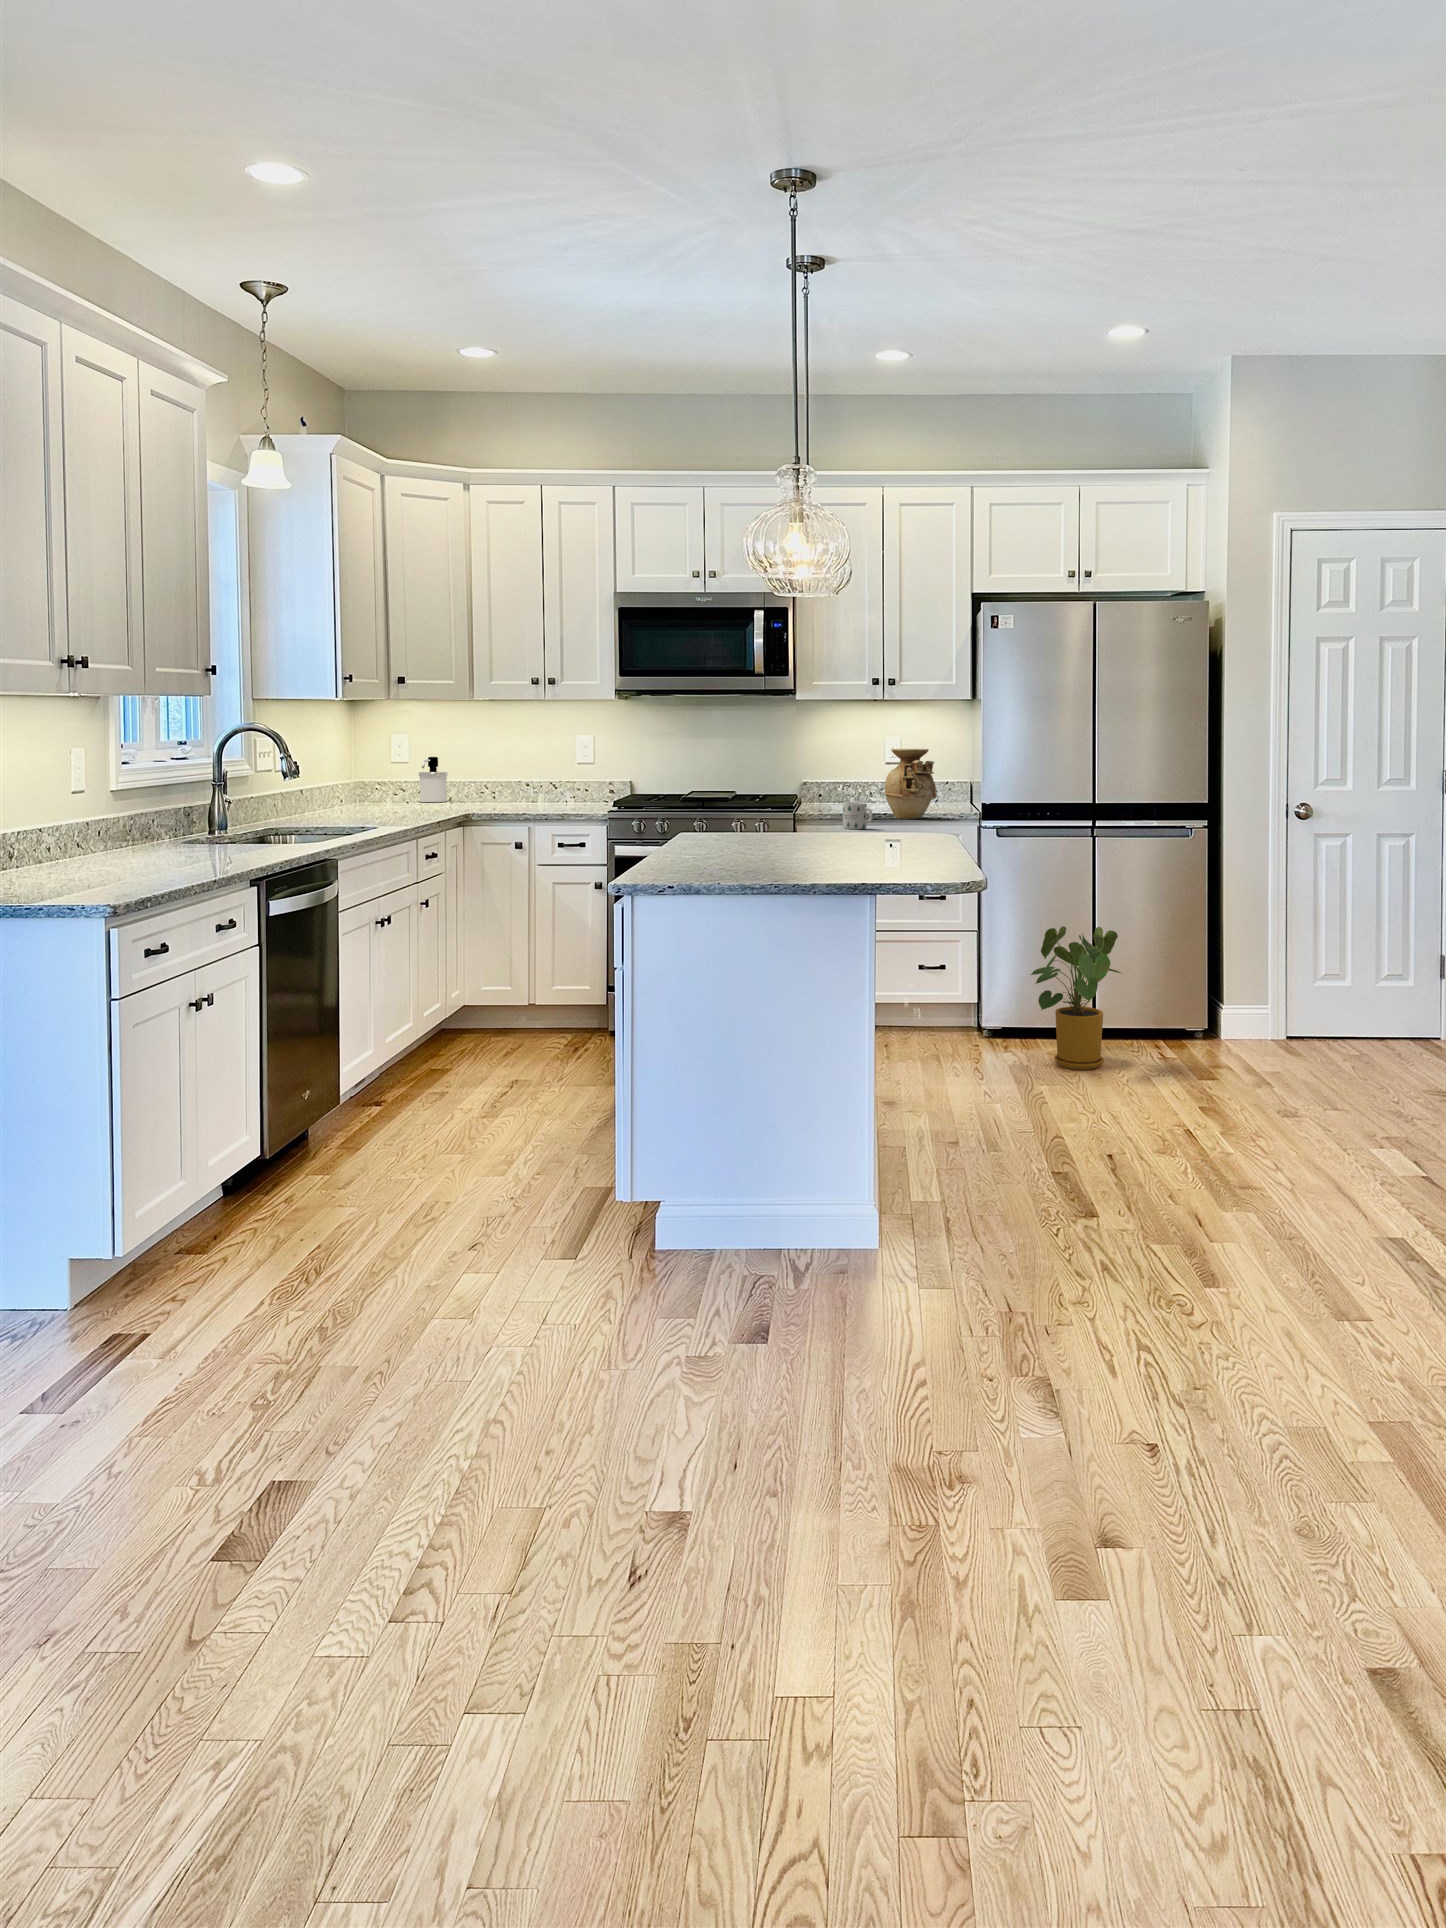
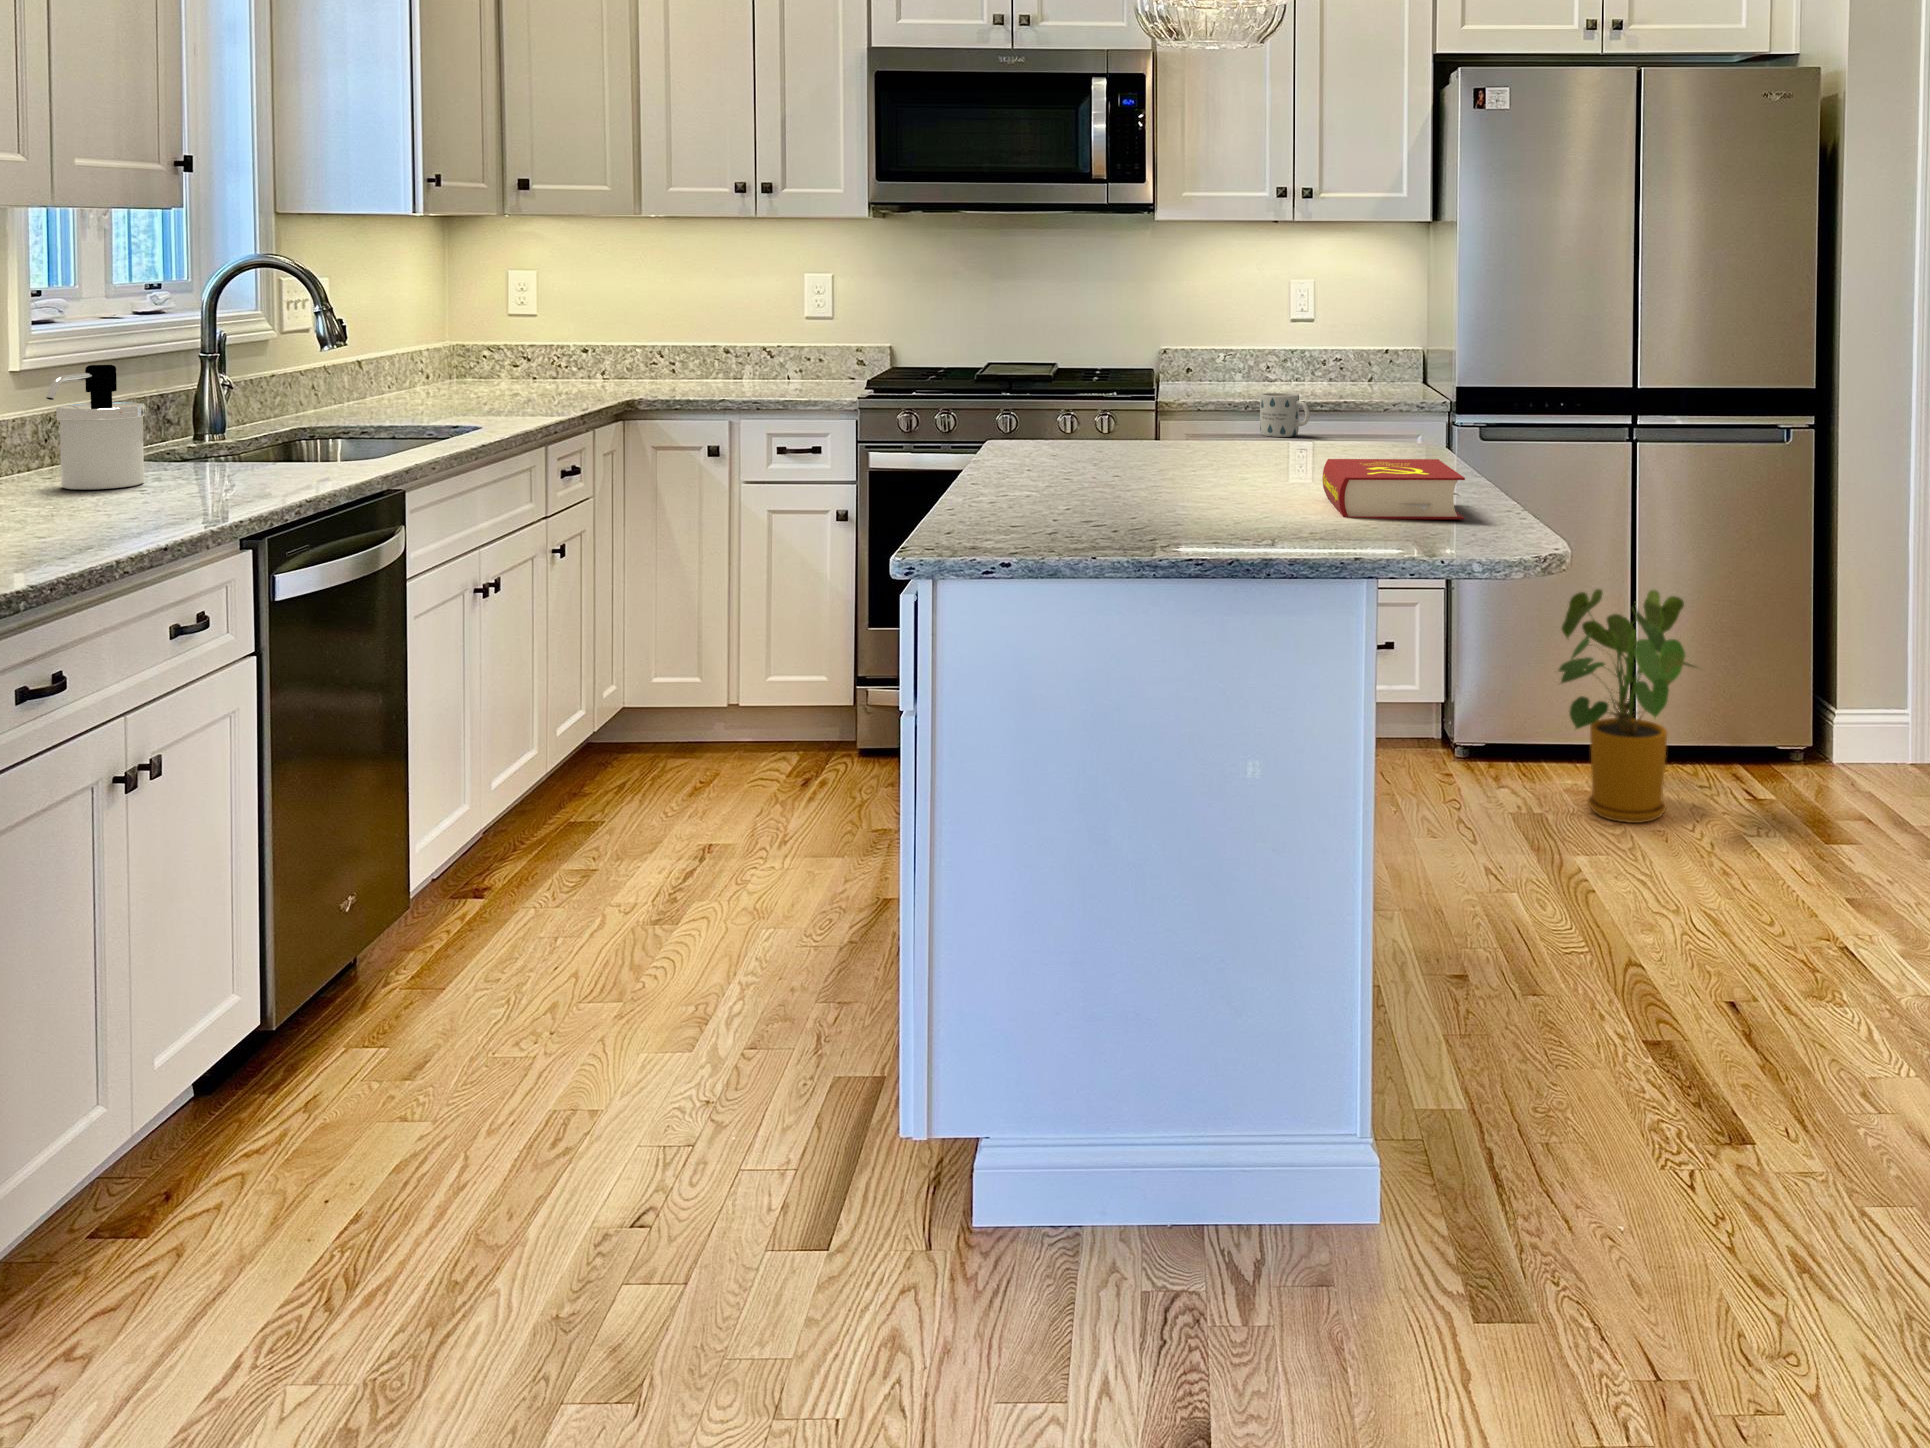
vase: present [884,749,937,819] -> none [1304,301,1388,412]
soap dispenser: present [419,757,448,802] -> present [46,364,146,490]
book: none [854,831,927,862] -> present [1322,459,1465,519]

